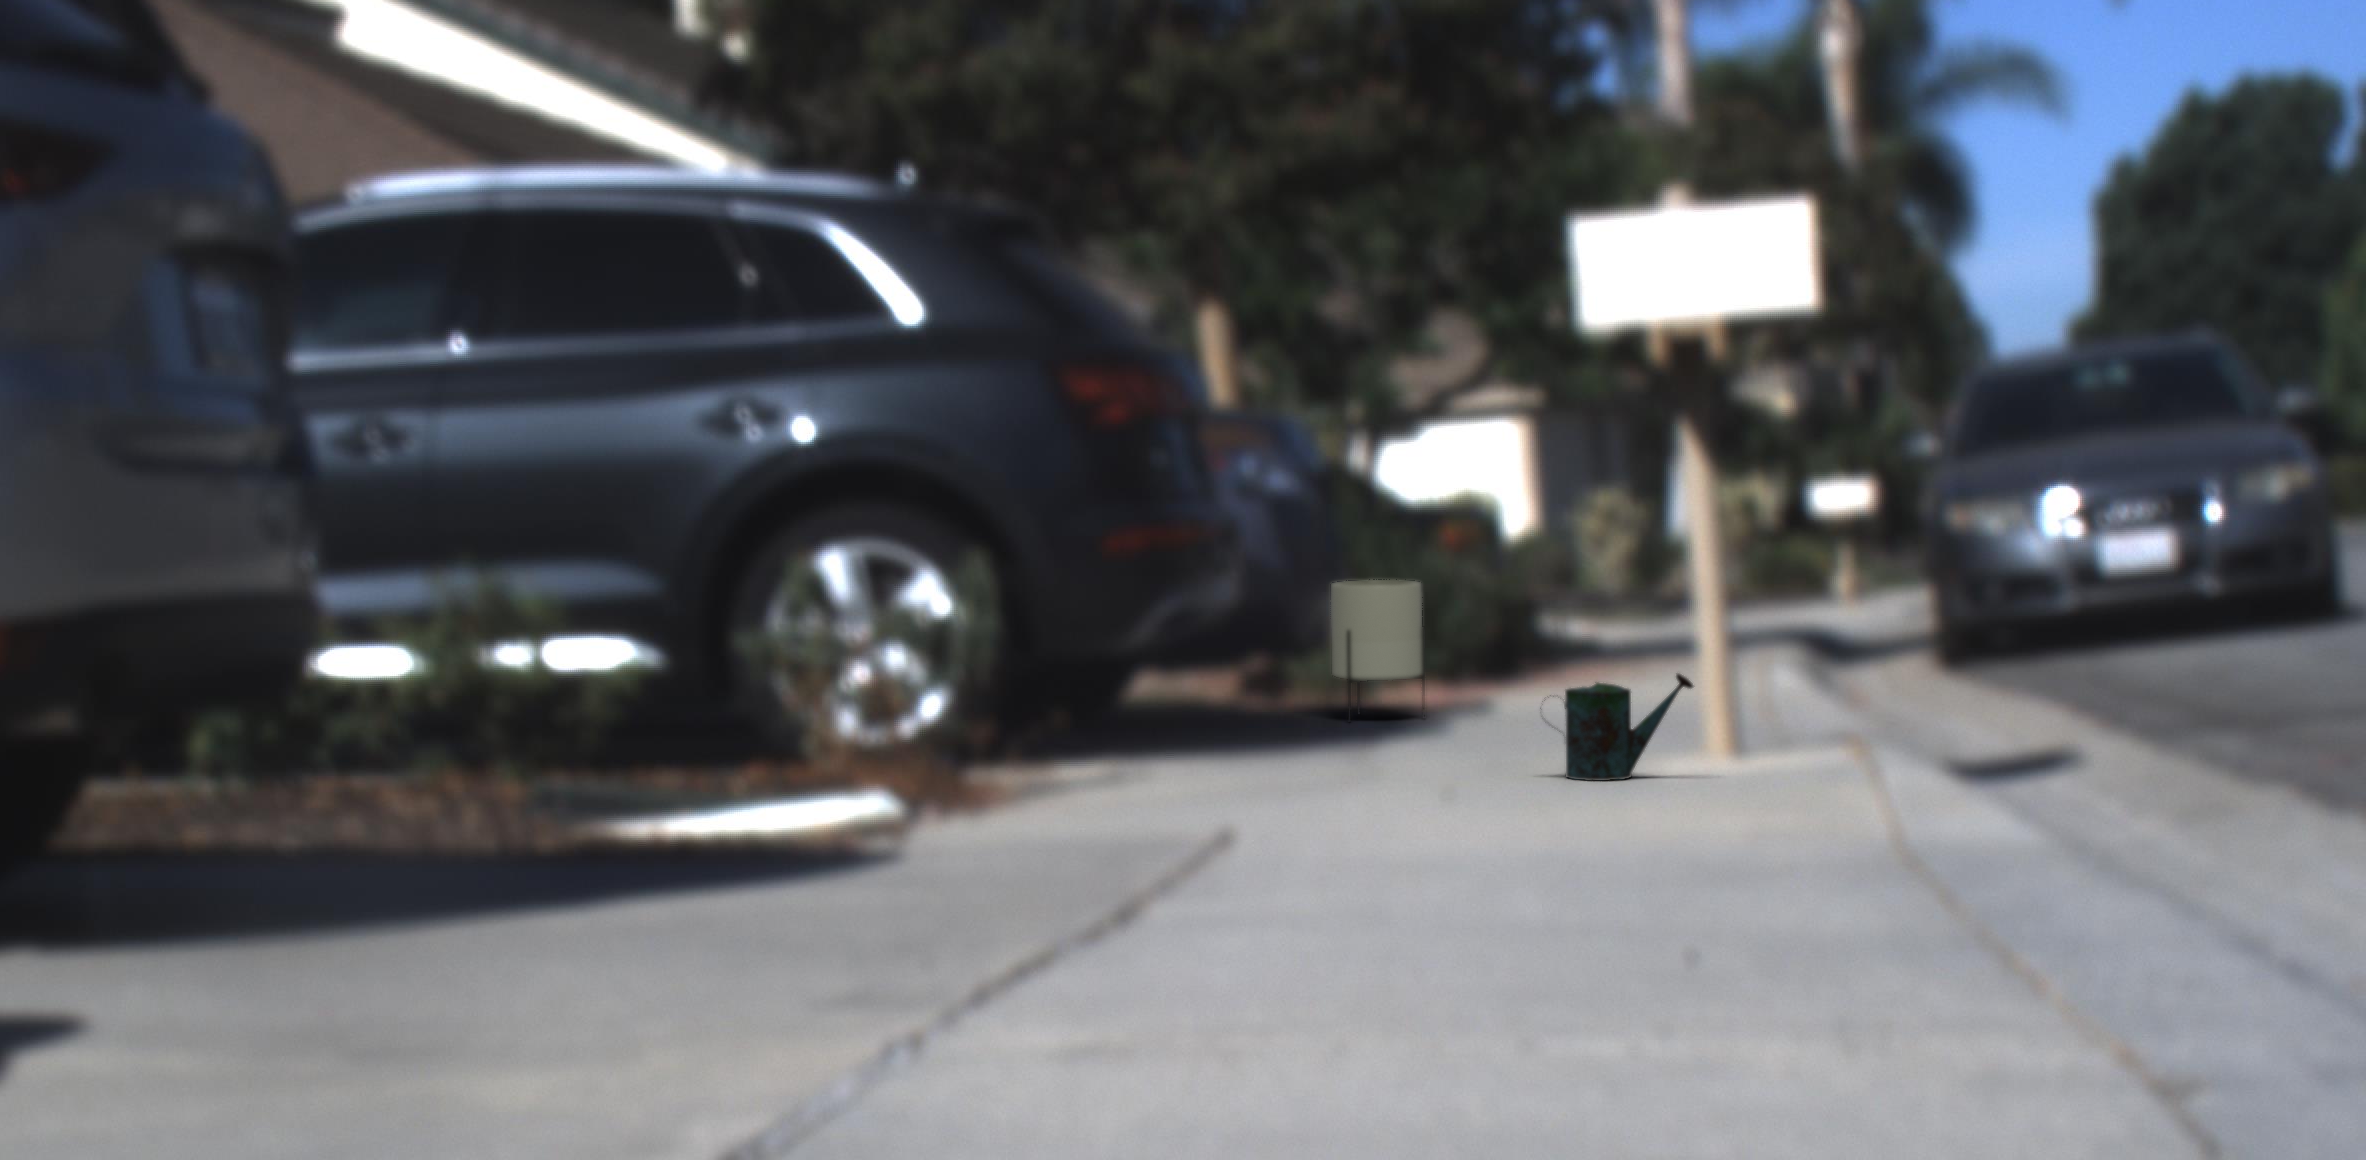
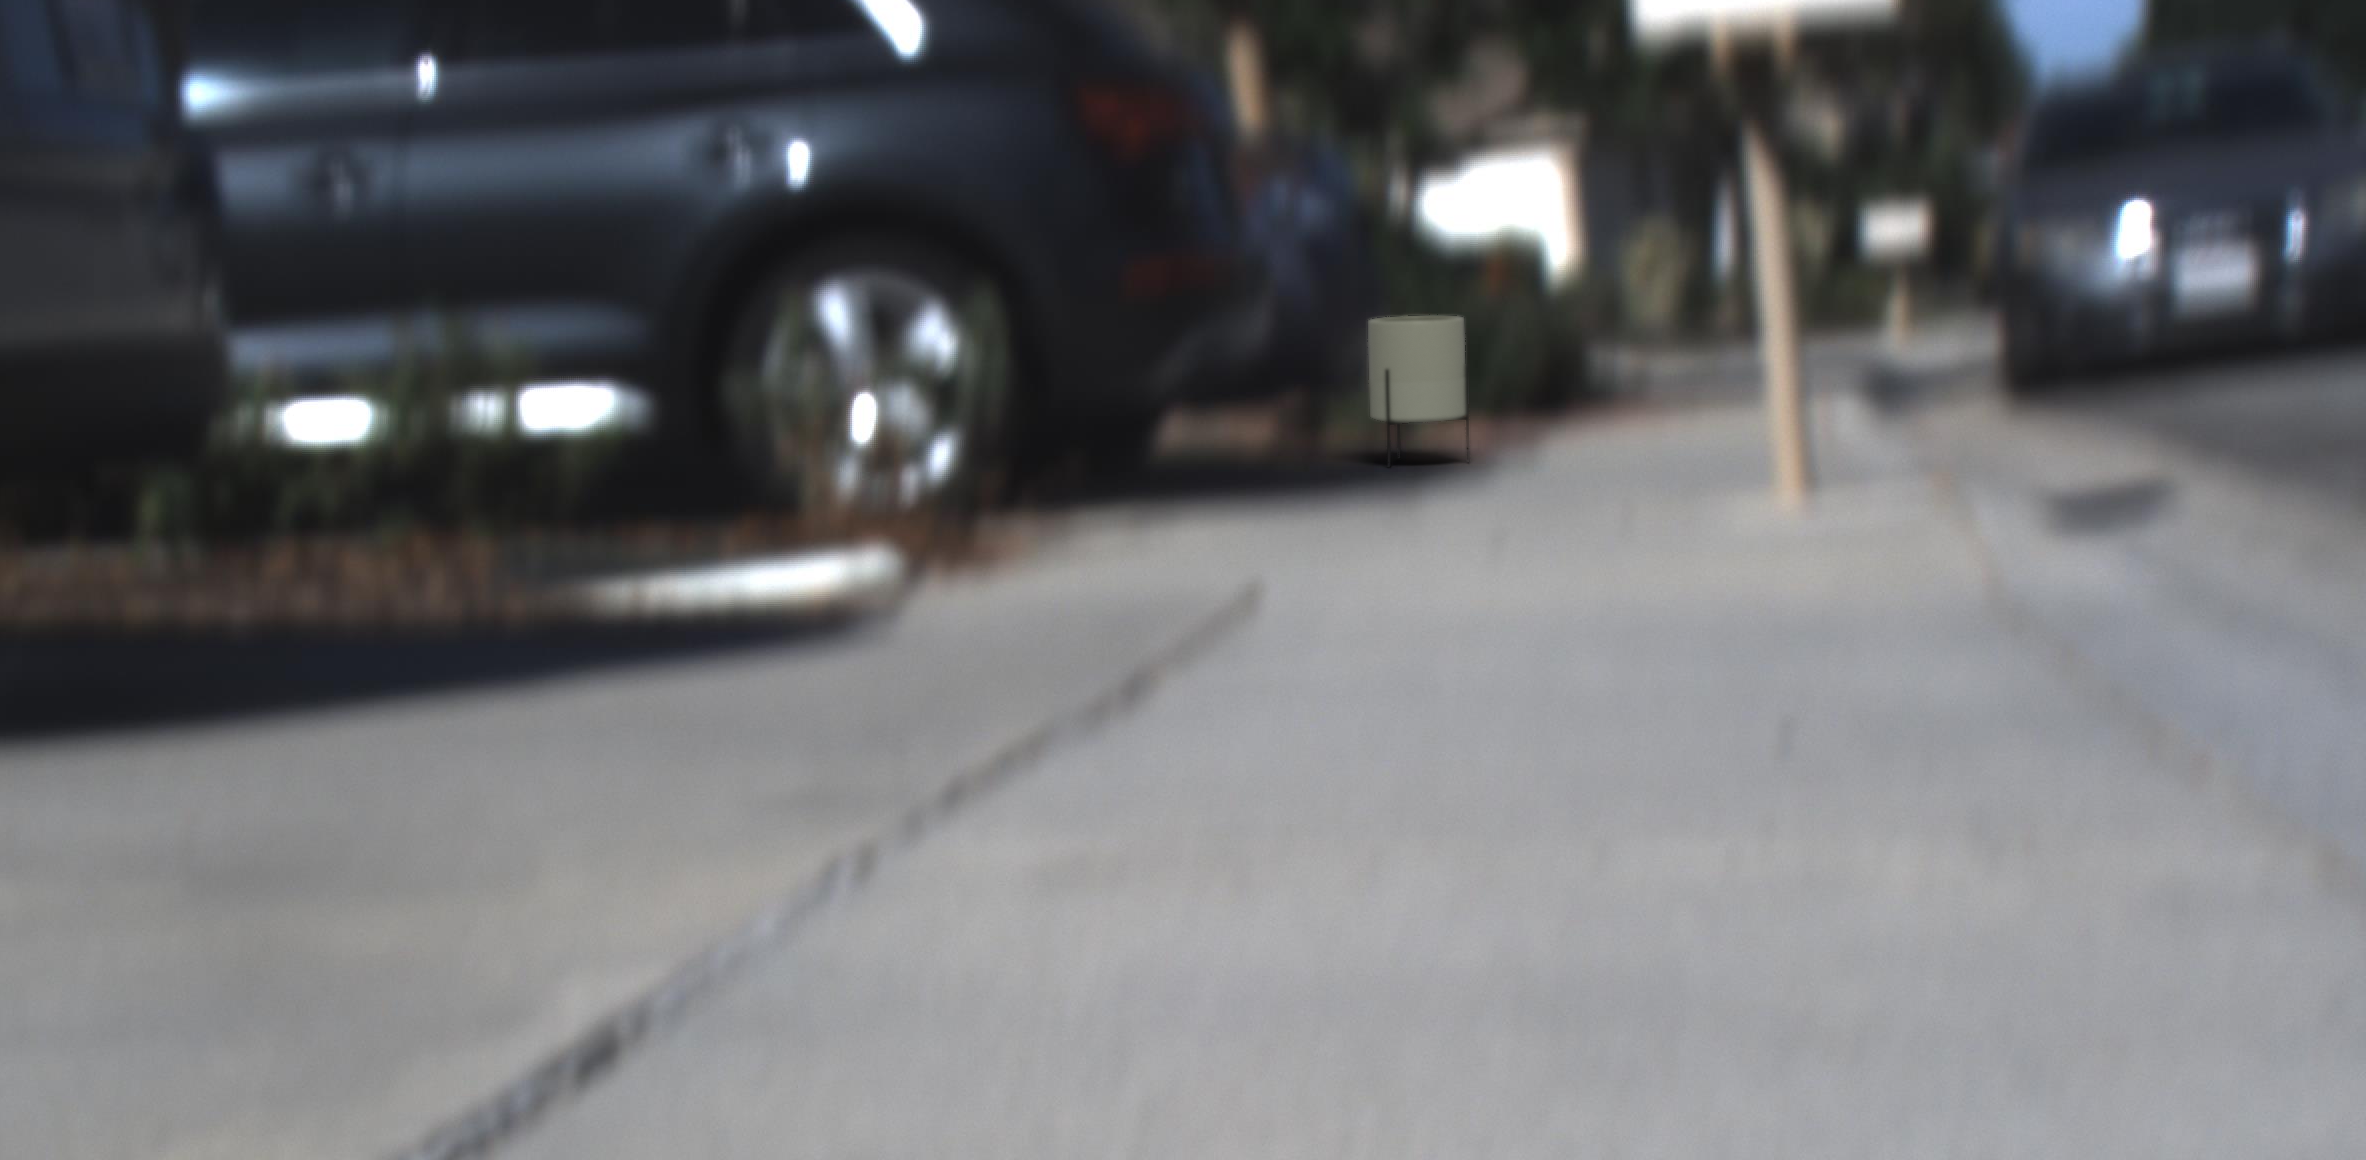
watering can: present [1540,674,1693,781] -> none [1593,408,1760,526]

